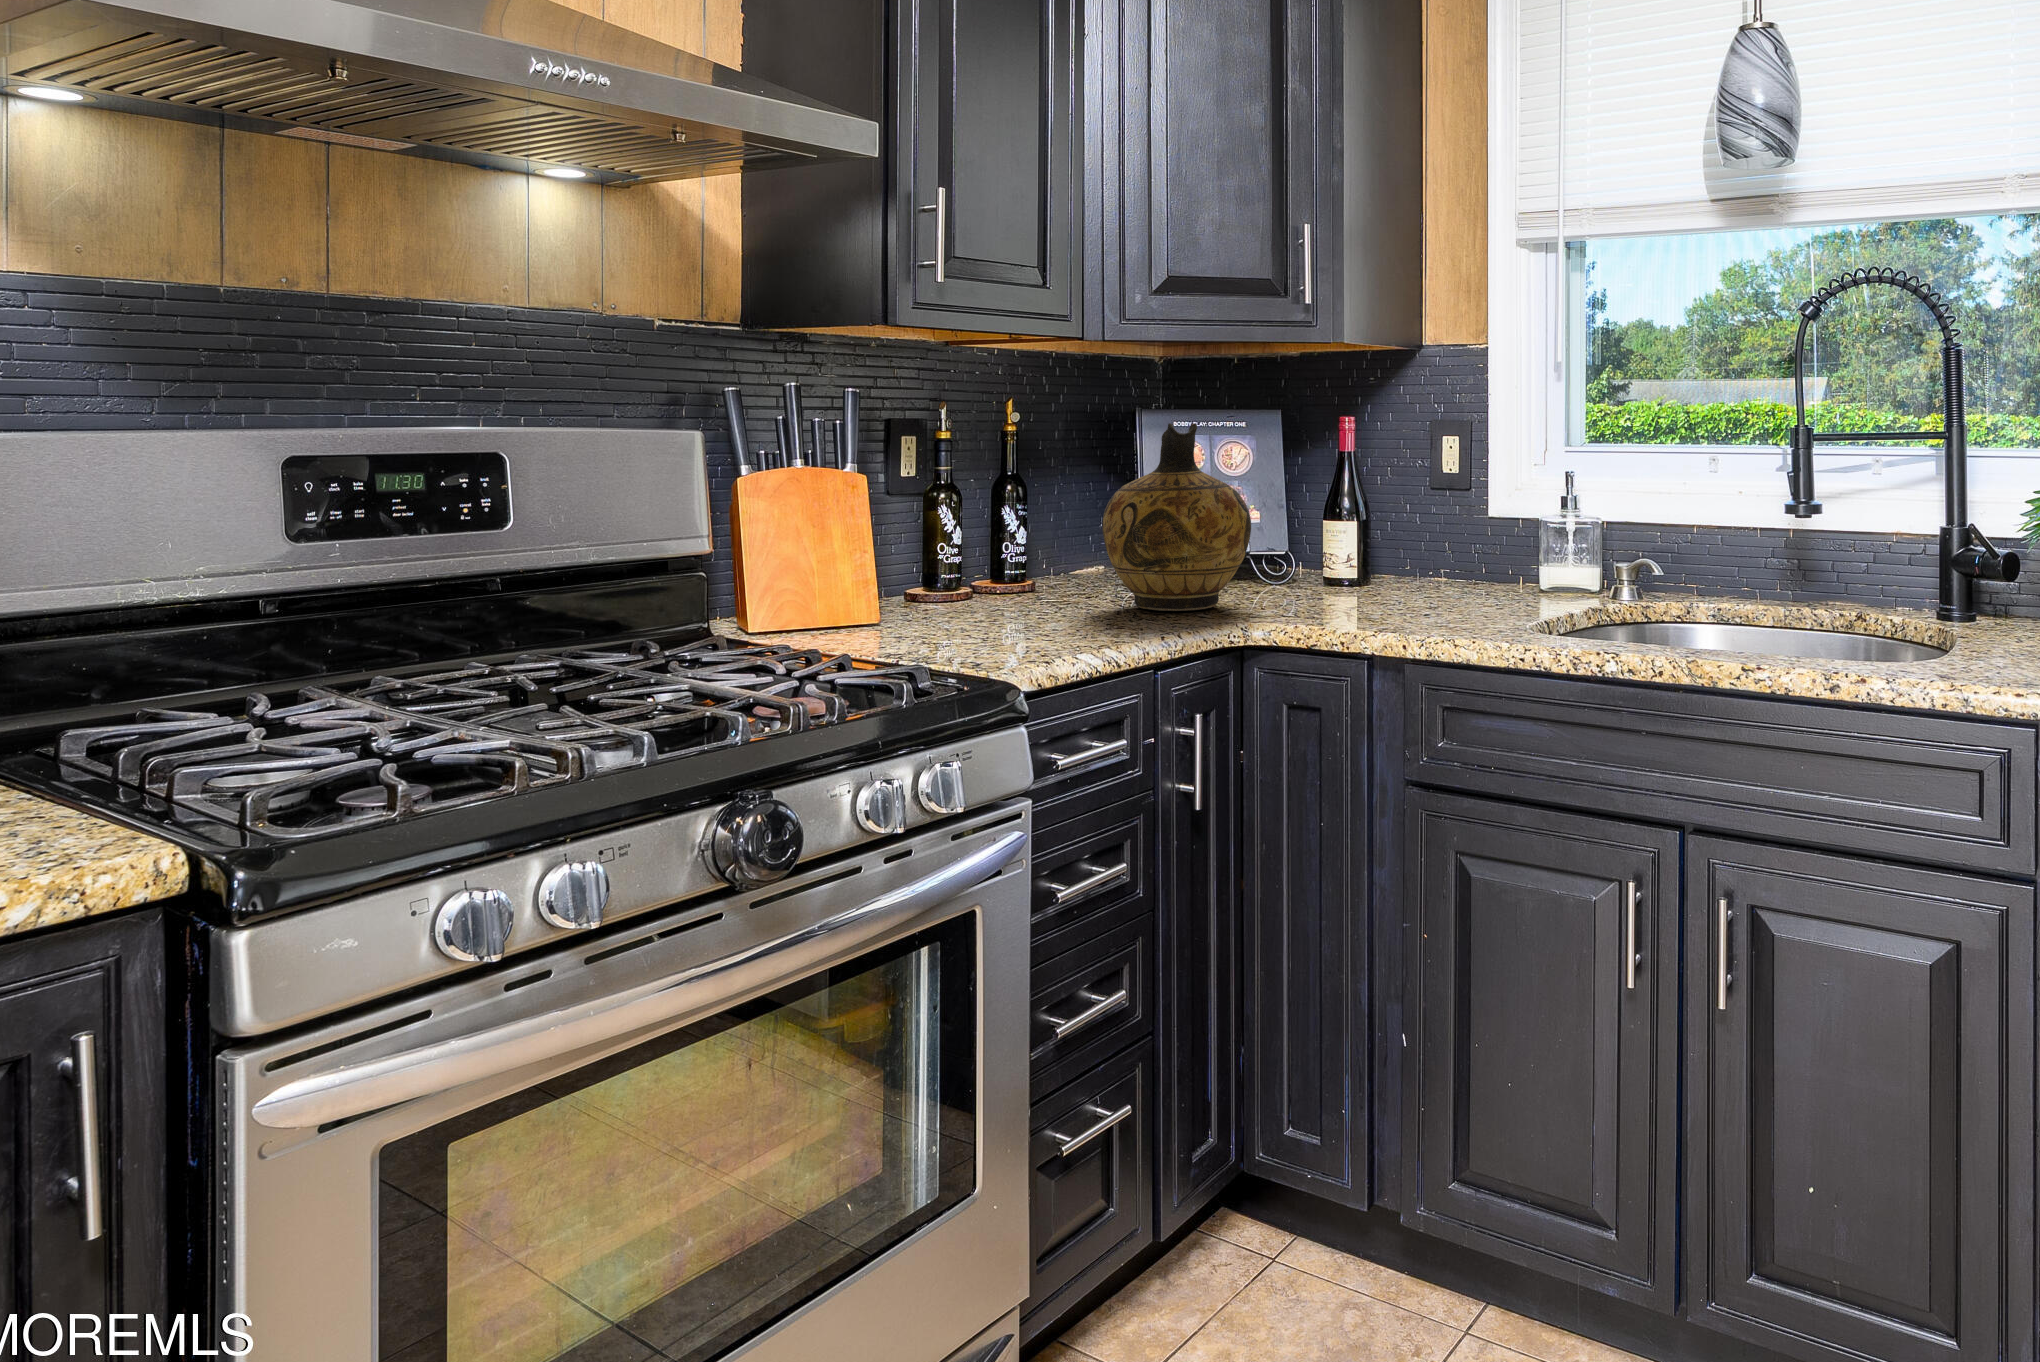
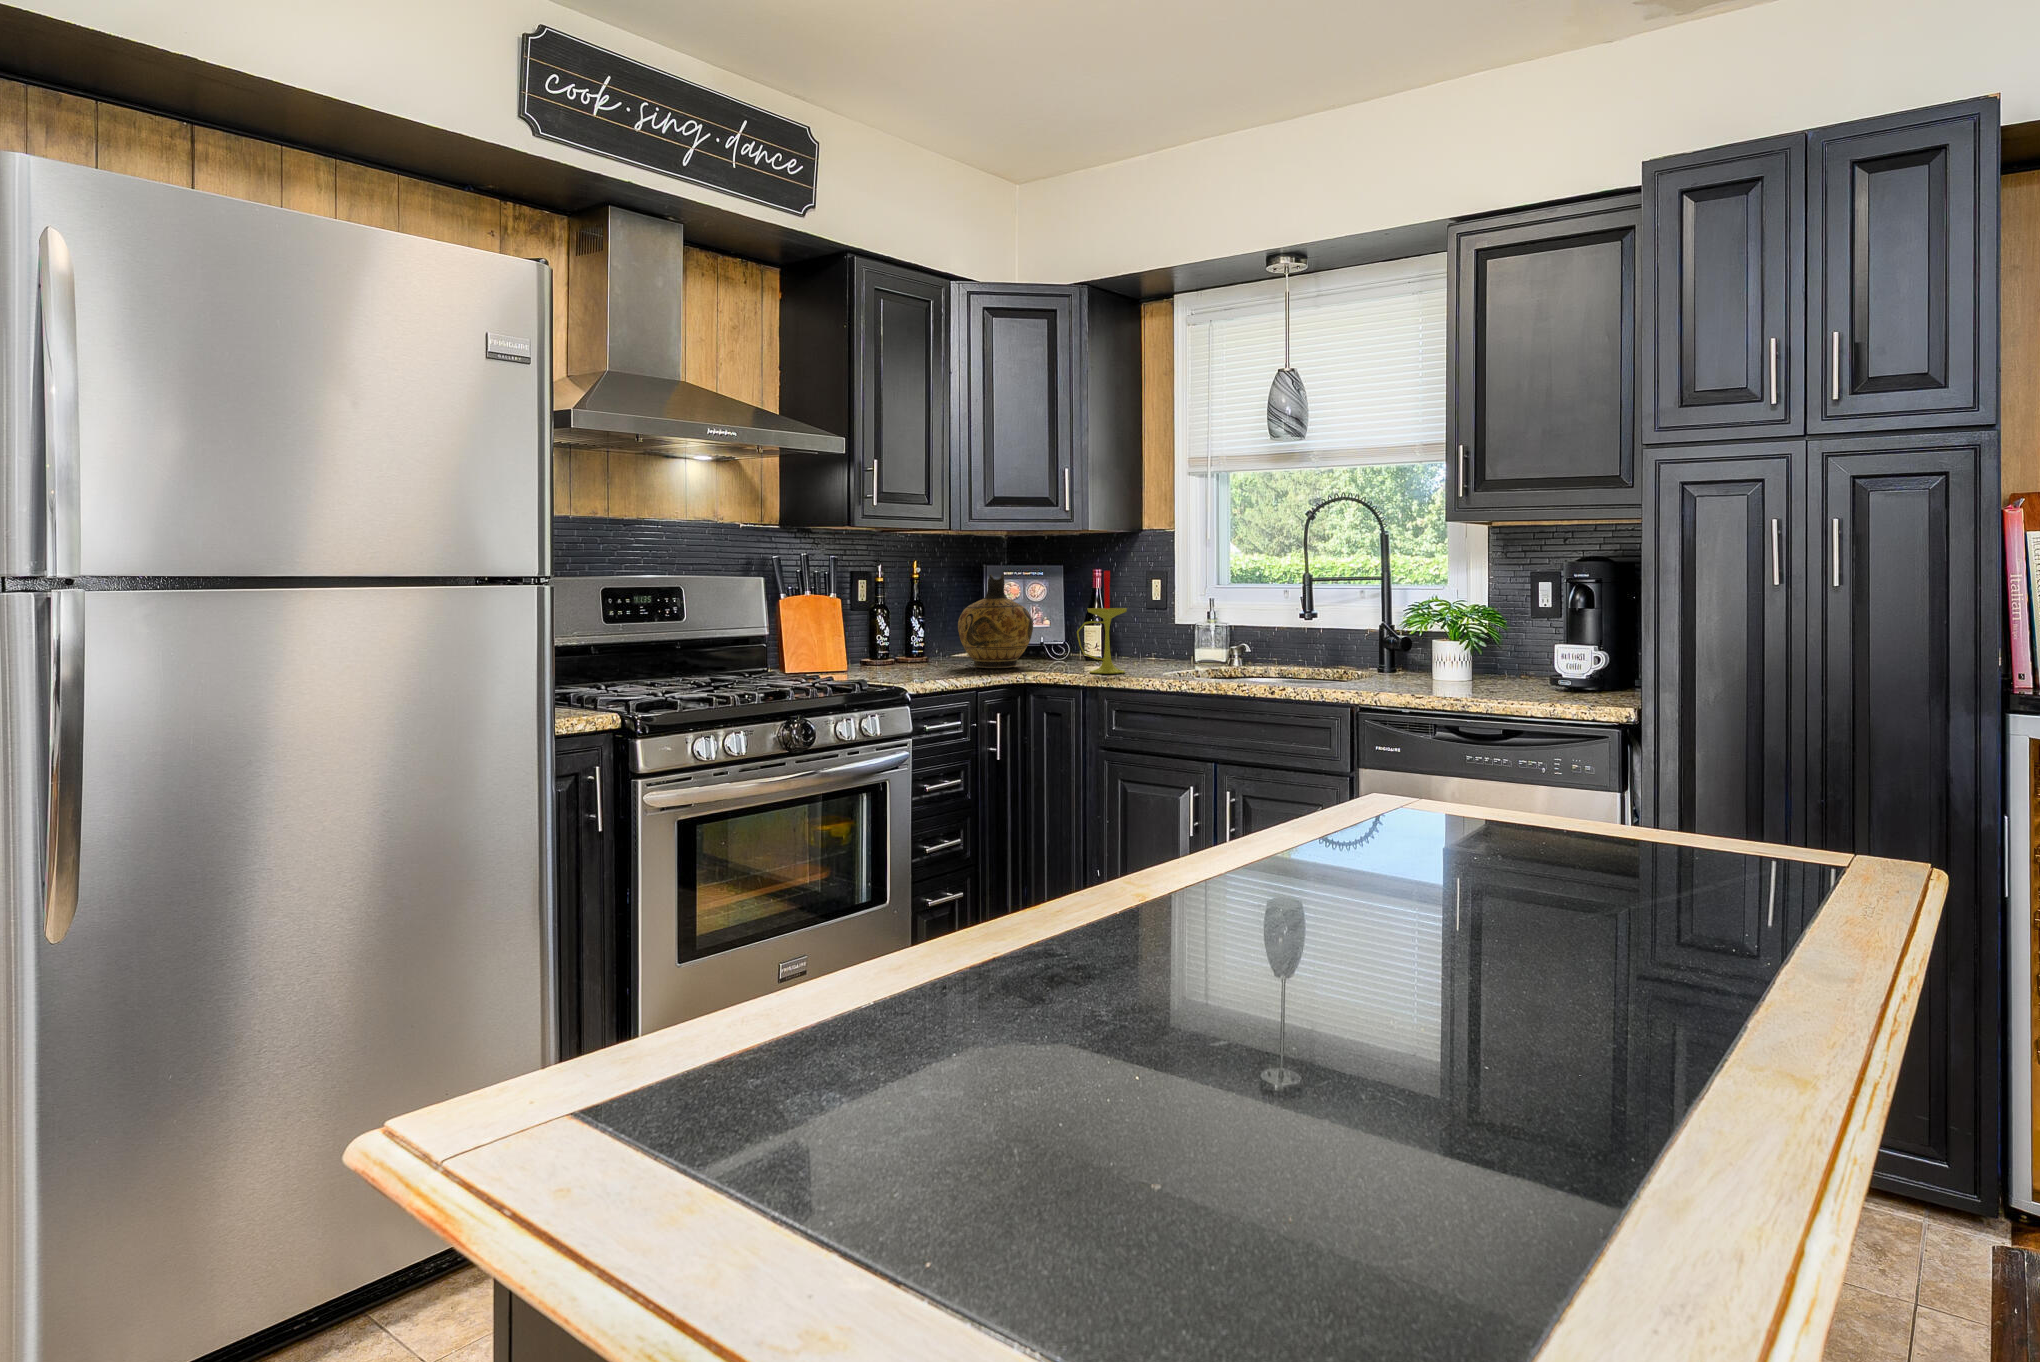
candle: none [1357,411,1458,627] -> present [1077,571,1127,674]

